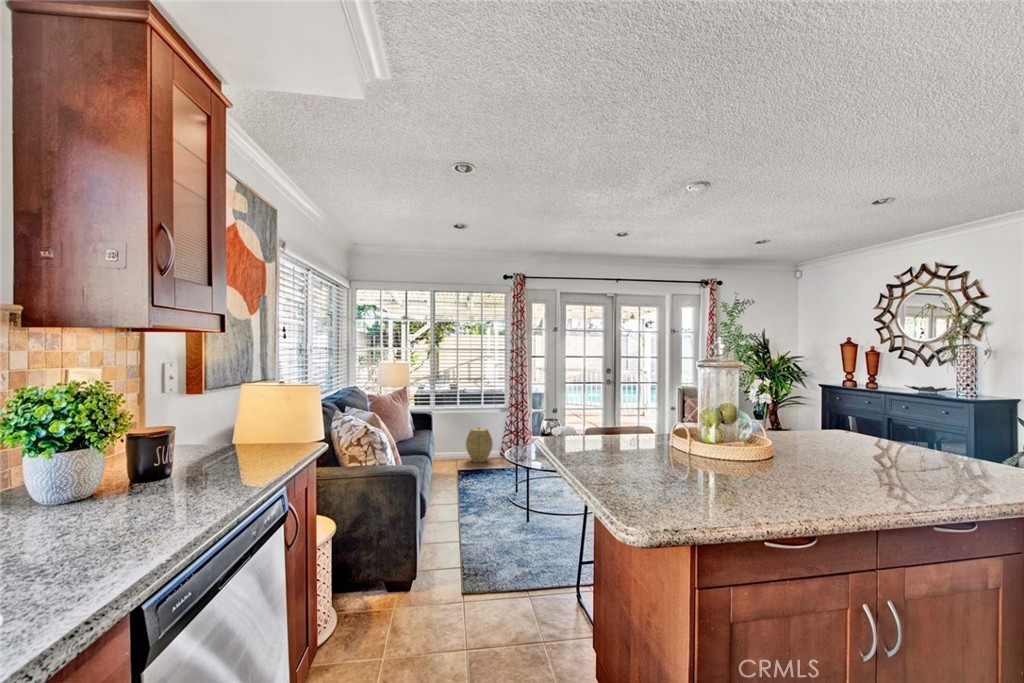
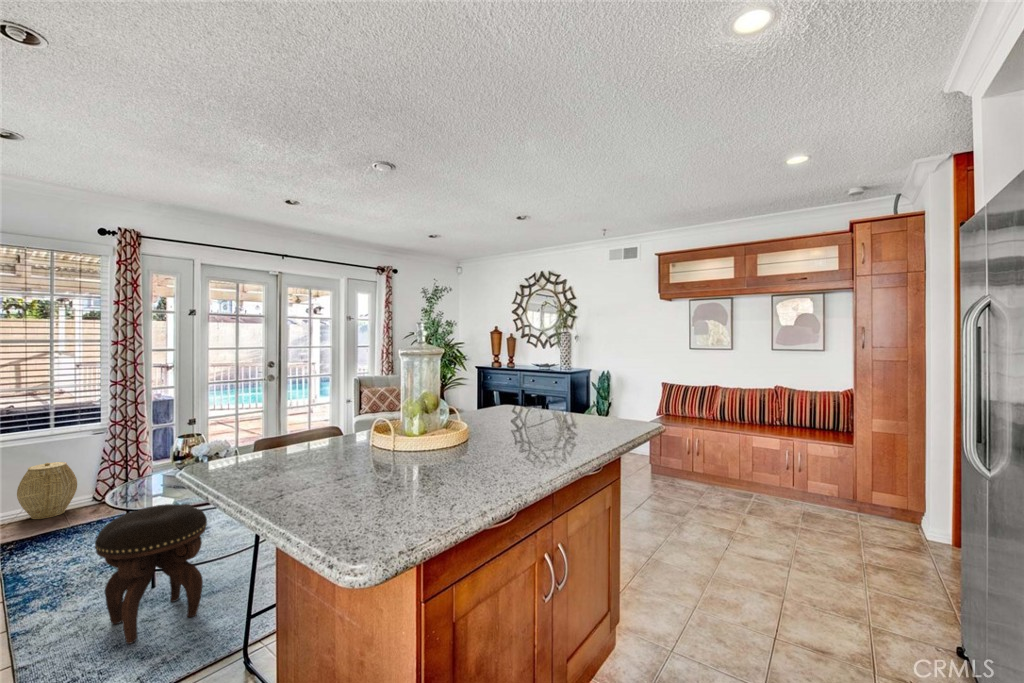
footstool: none [497,466,554,549] -> present [95,504,207,644]

